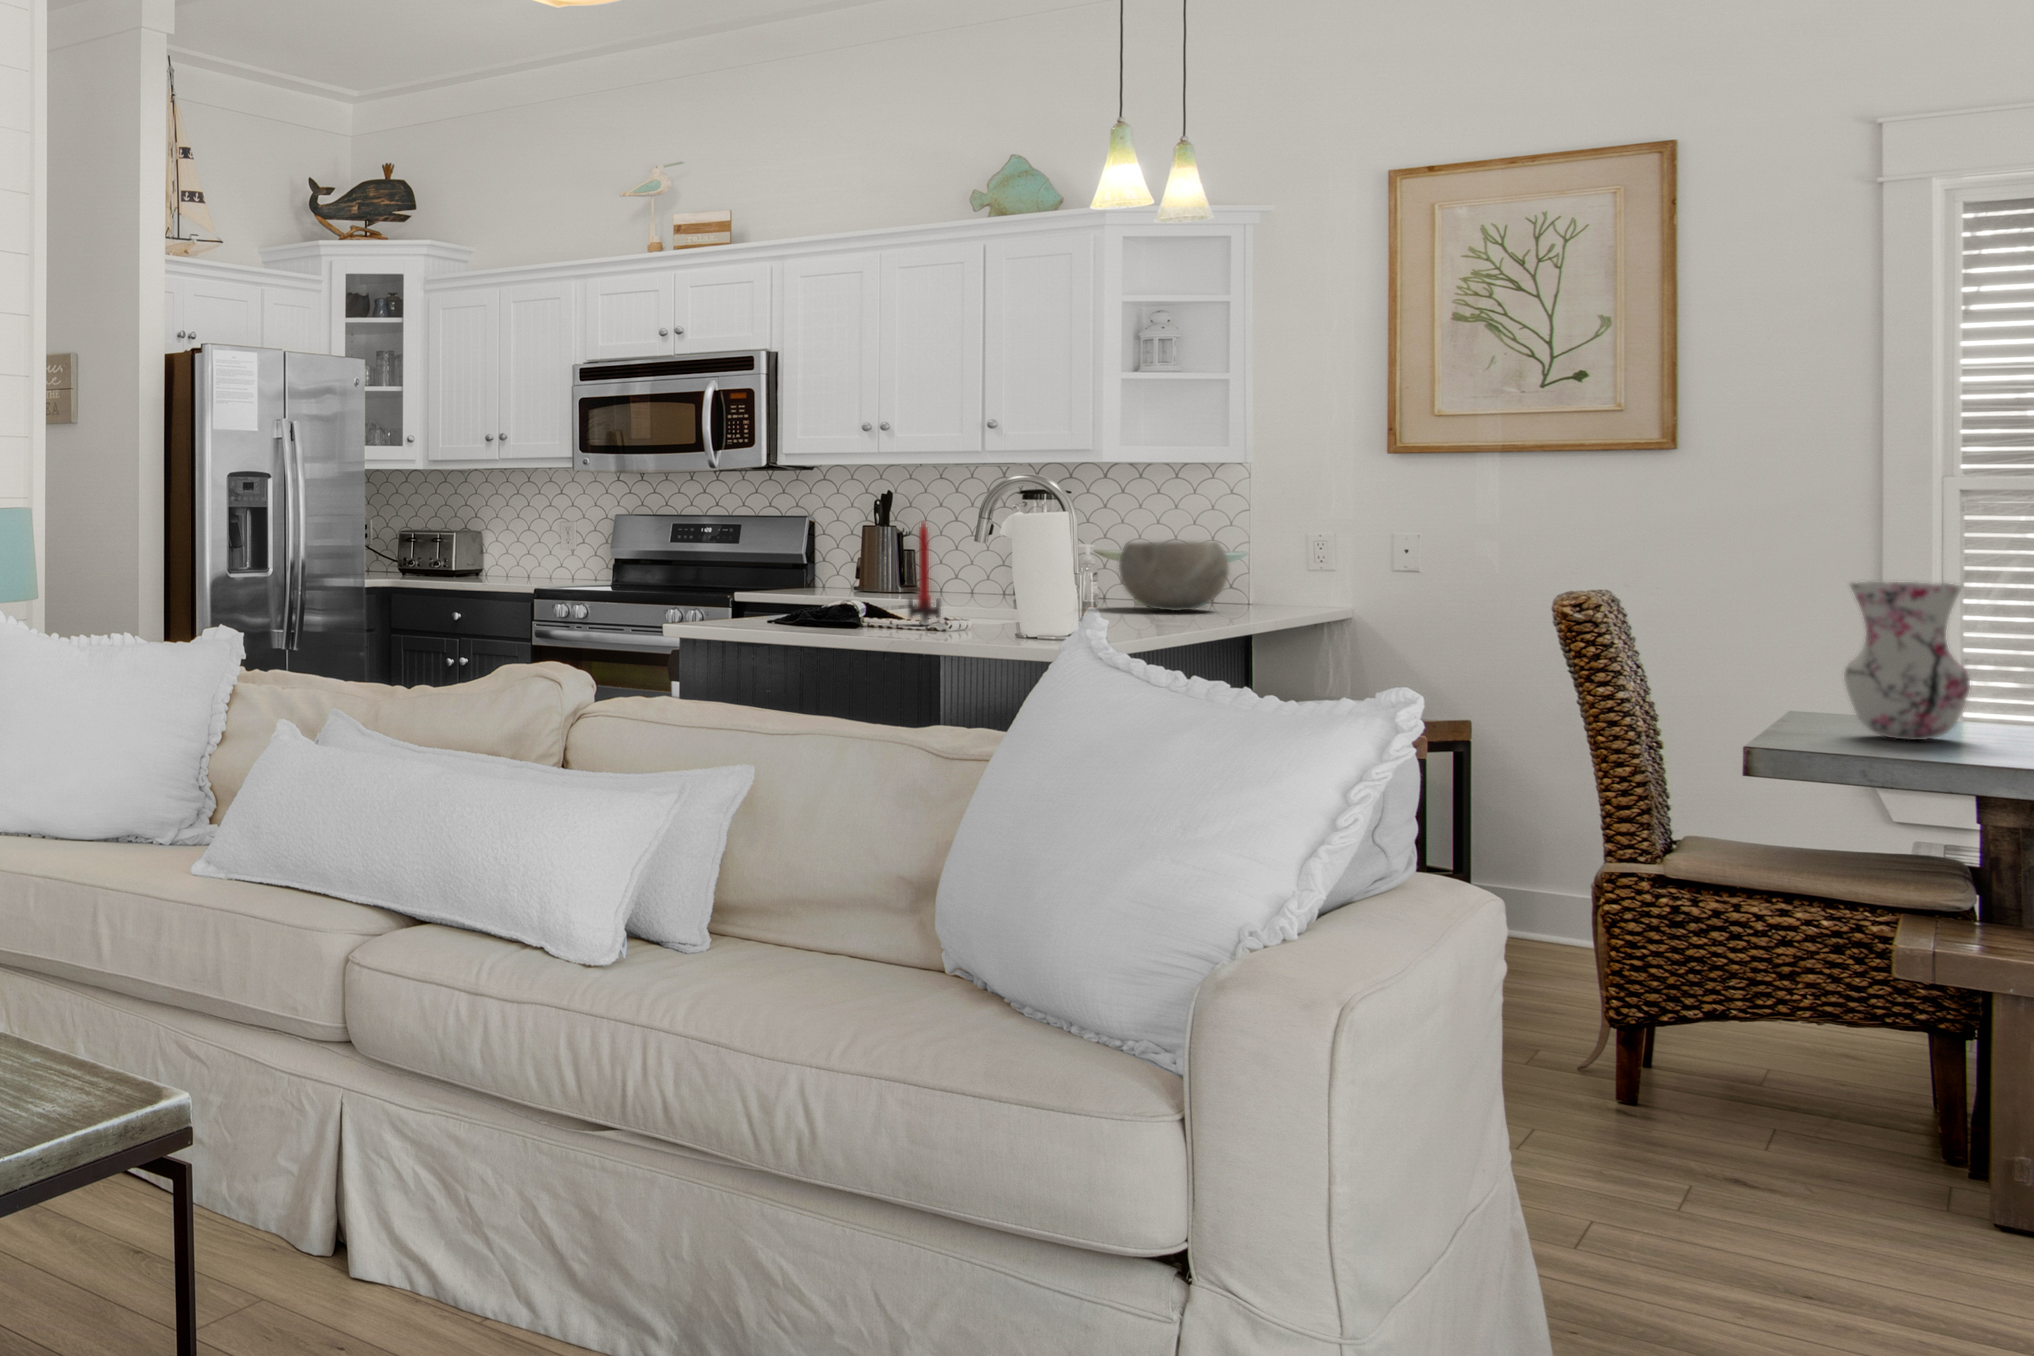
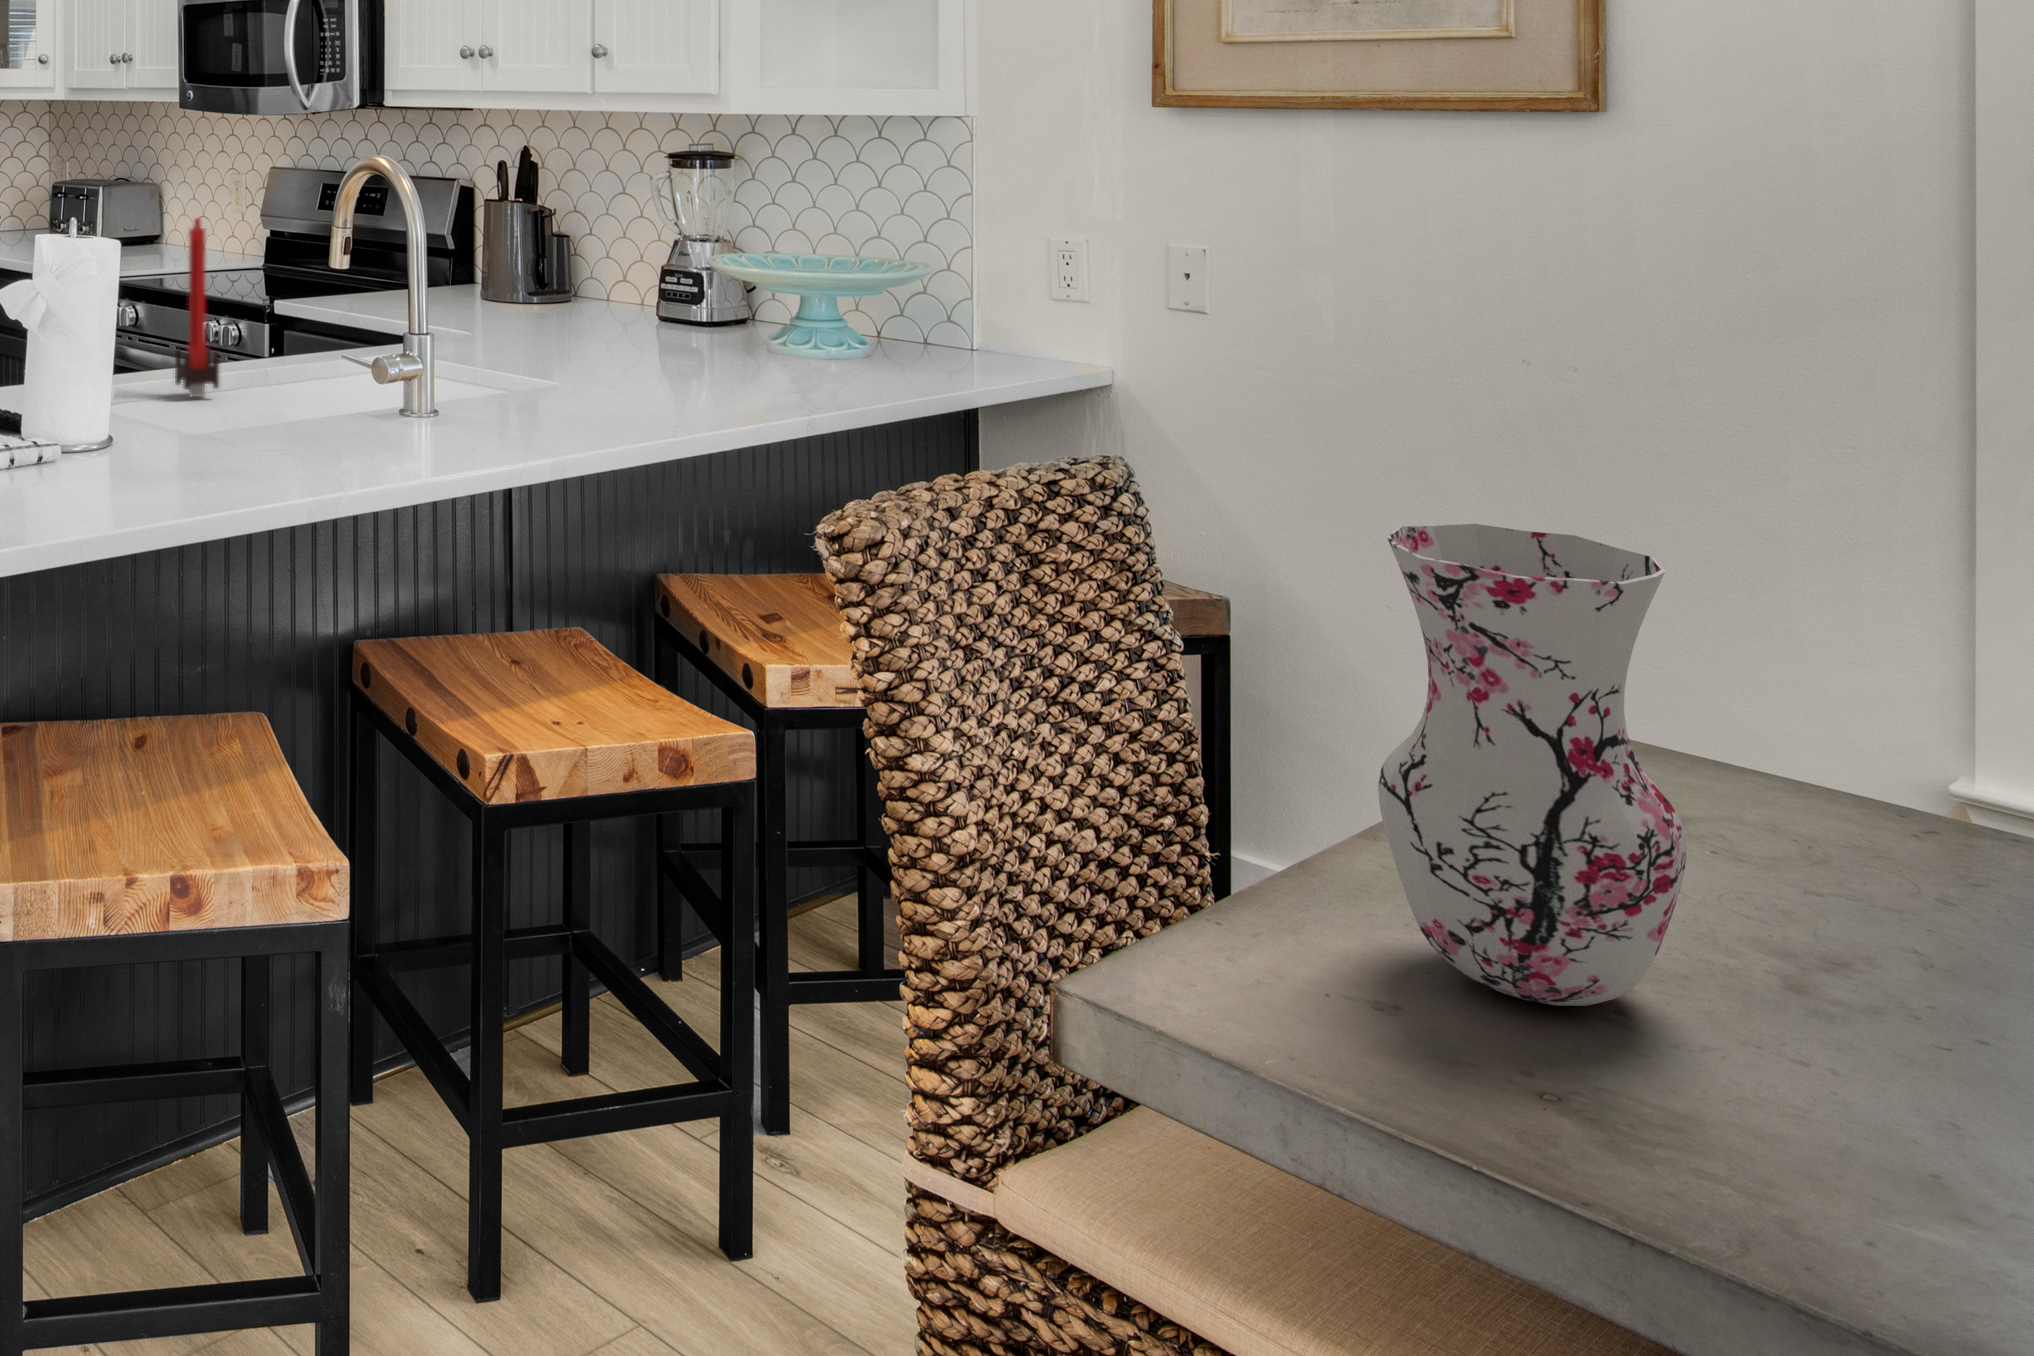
bowl: present [1119,542,1229,611] -> none [659,255,828,380]

